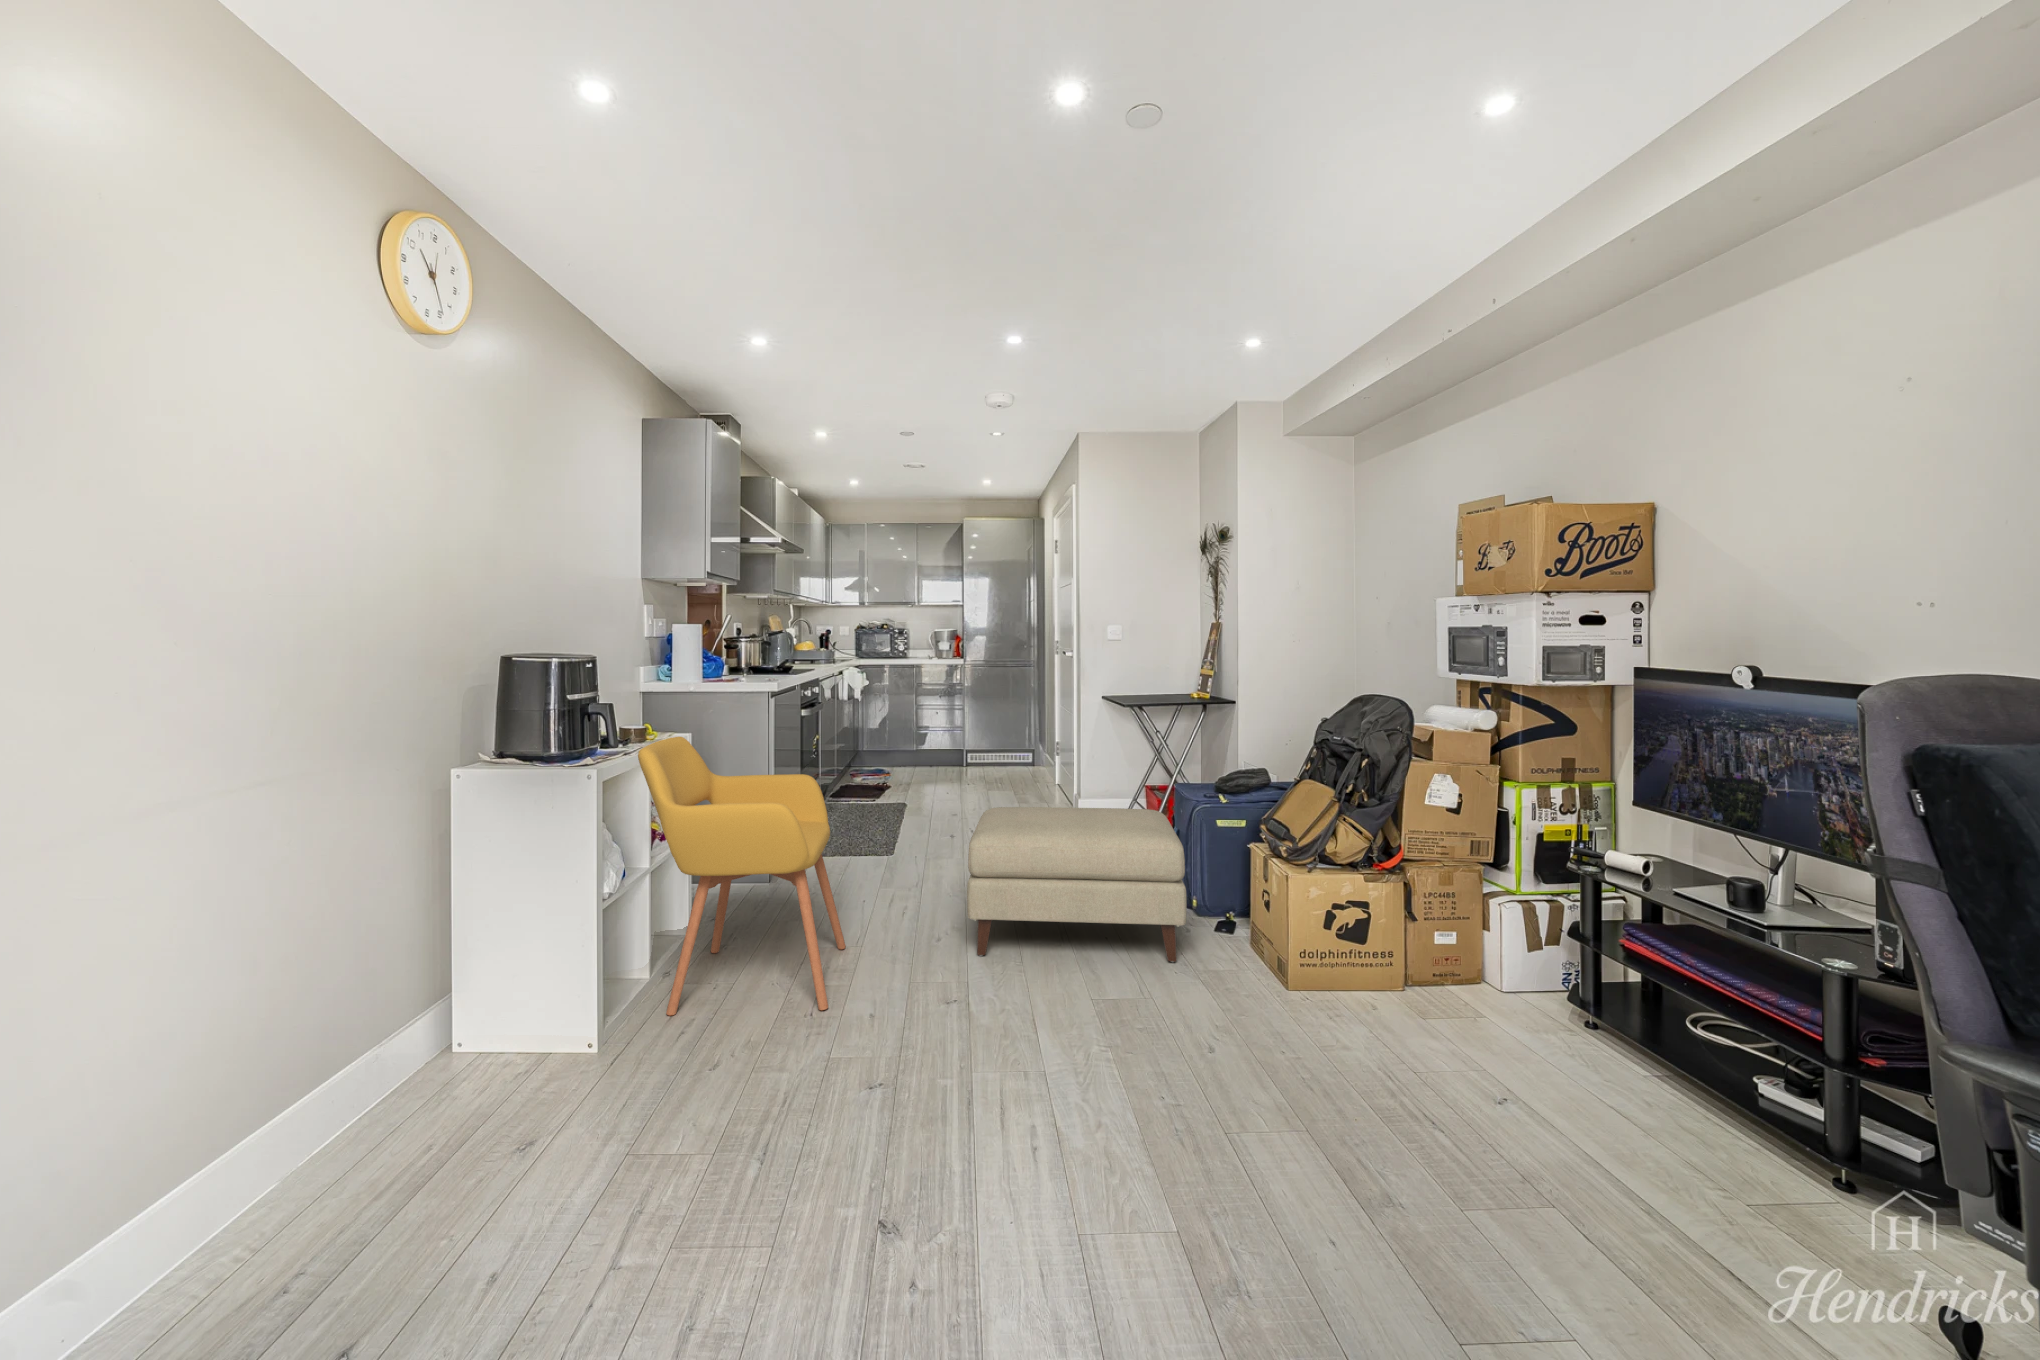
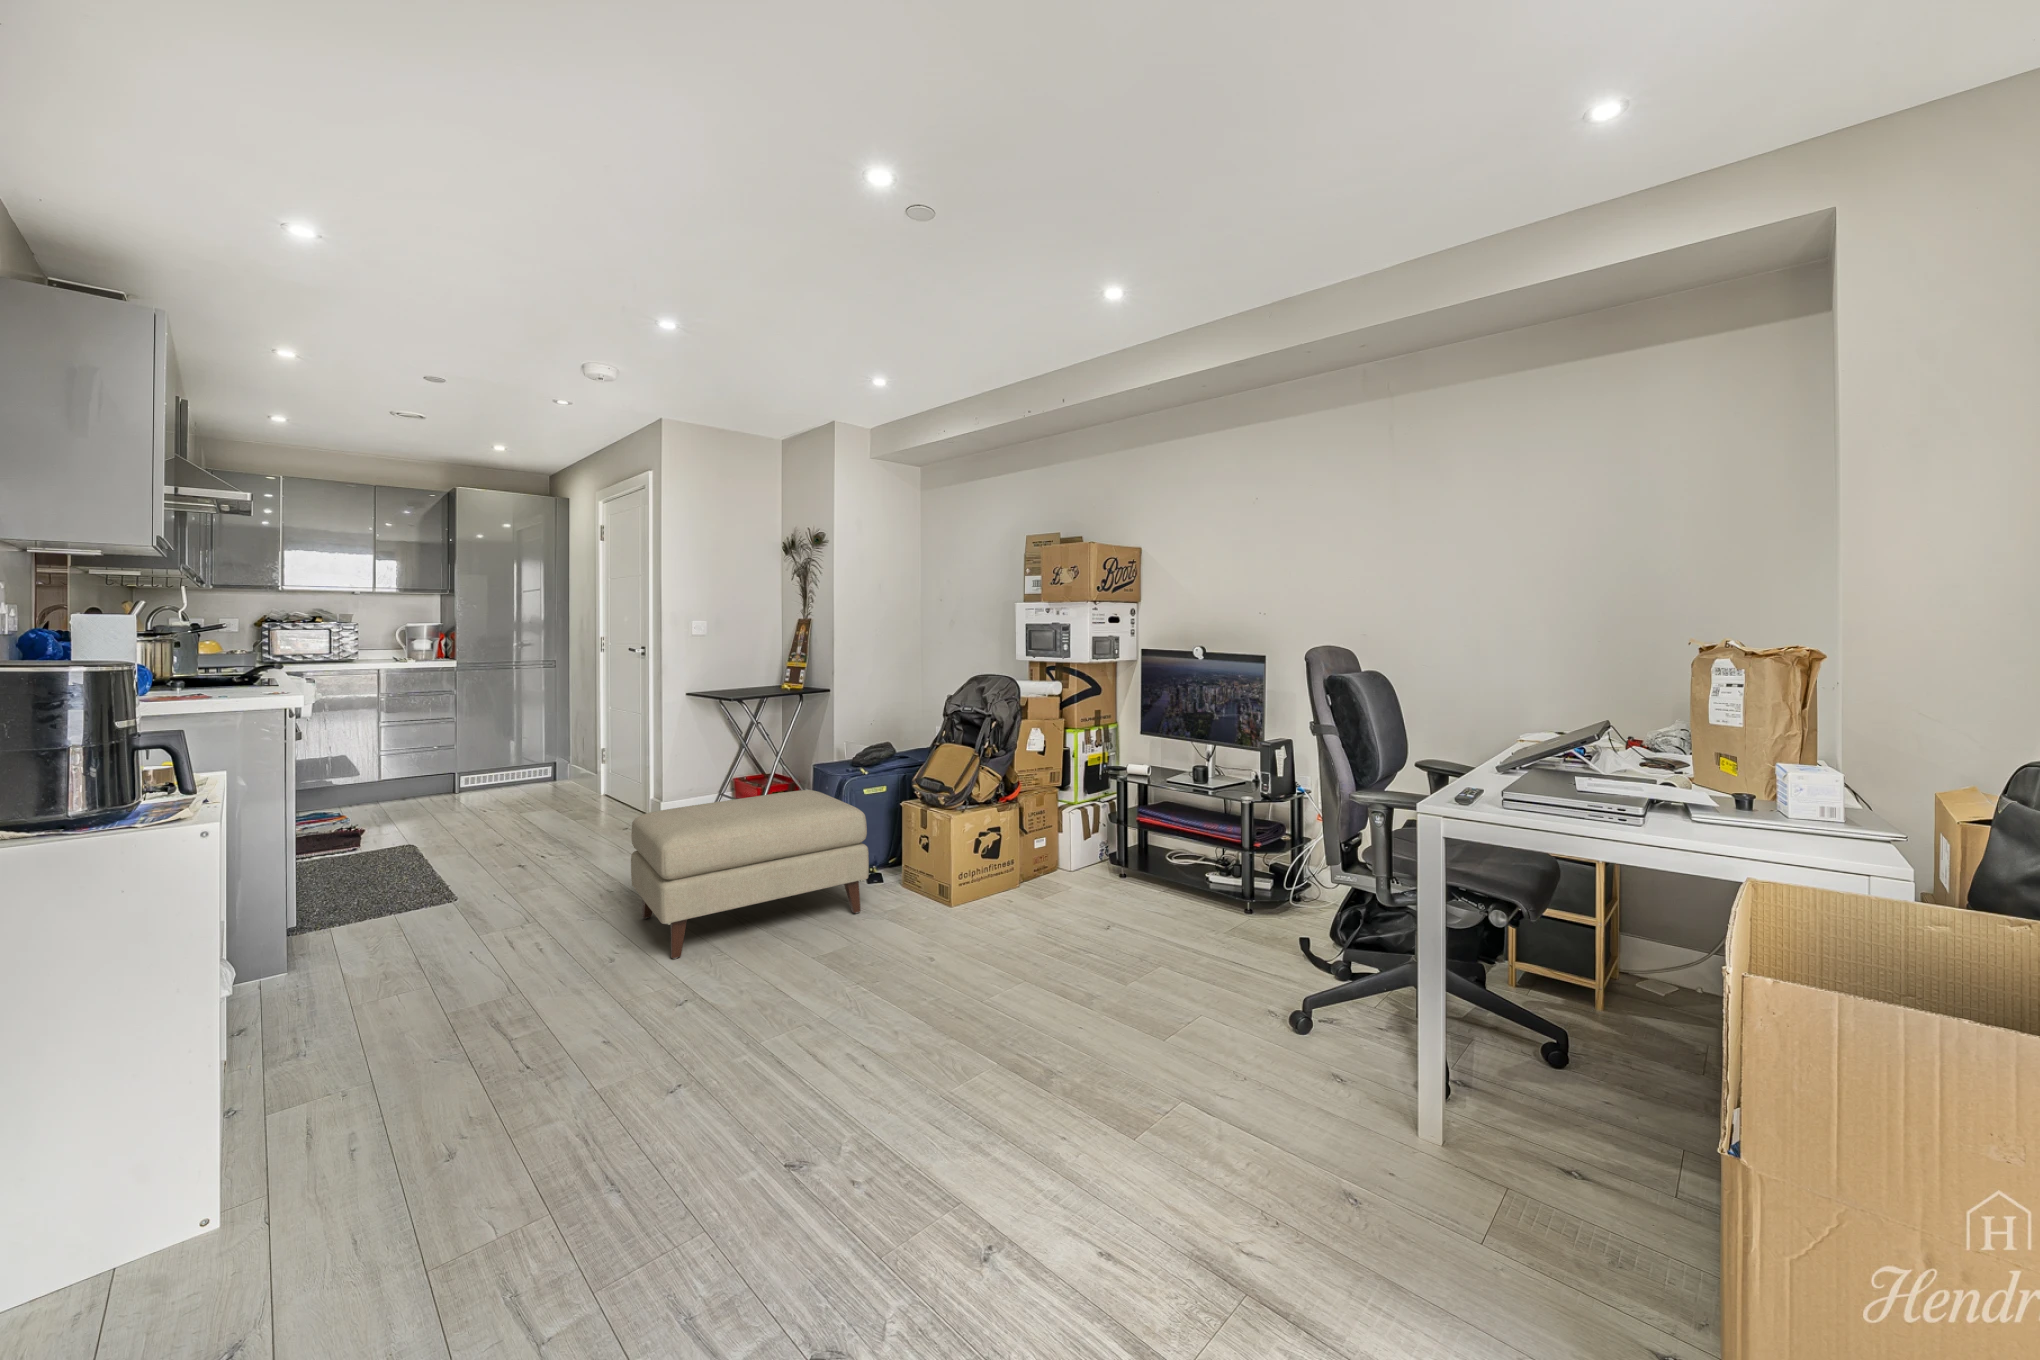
armchair: present [638,737,846,1015] -> none [202,780,546,1138]

